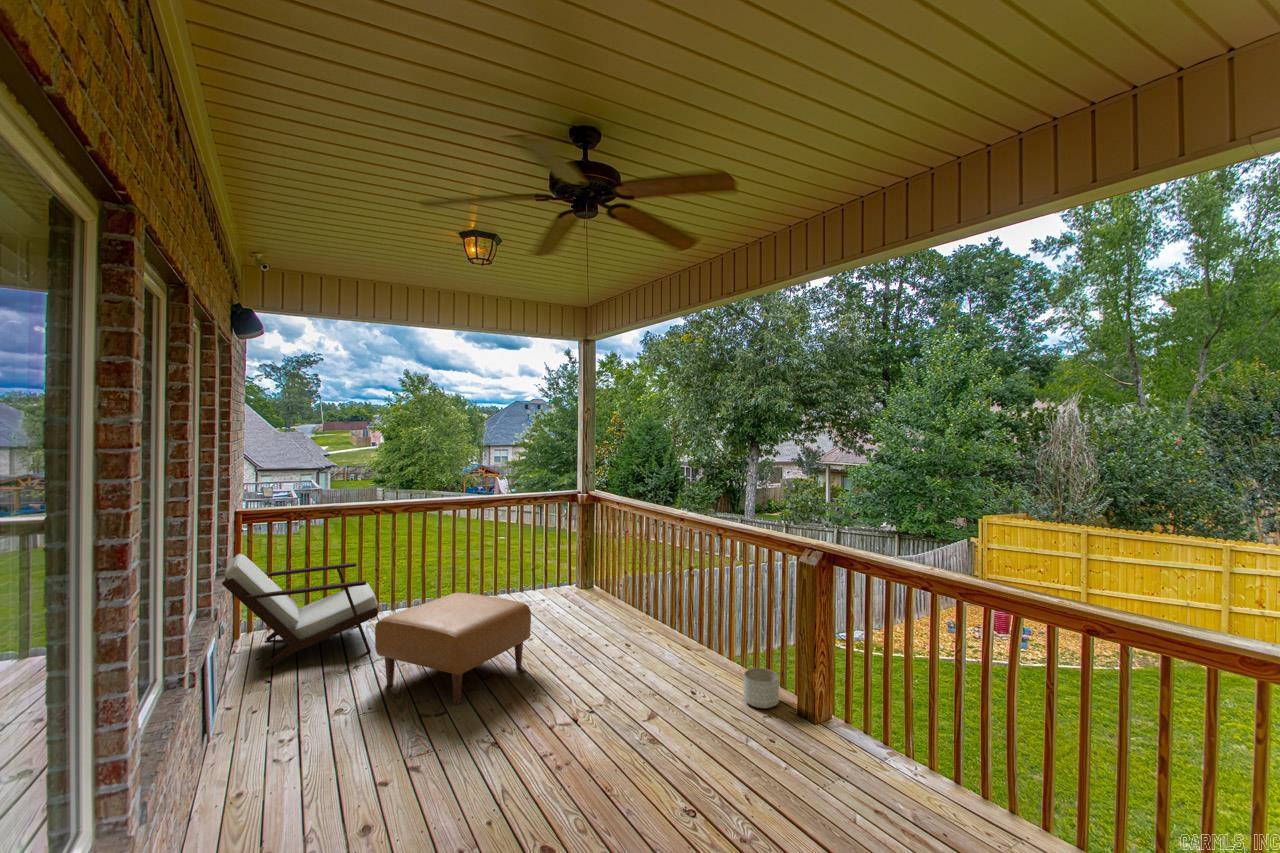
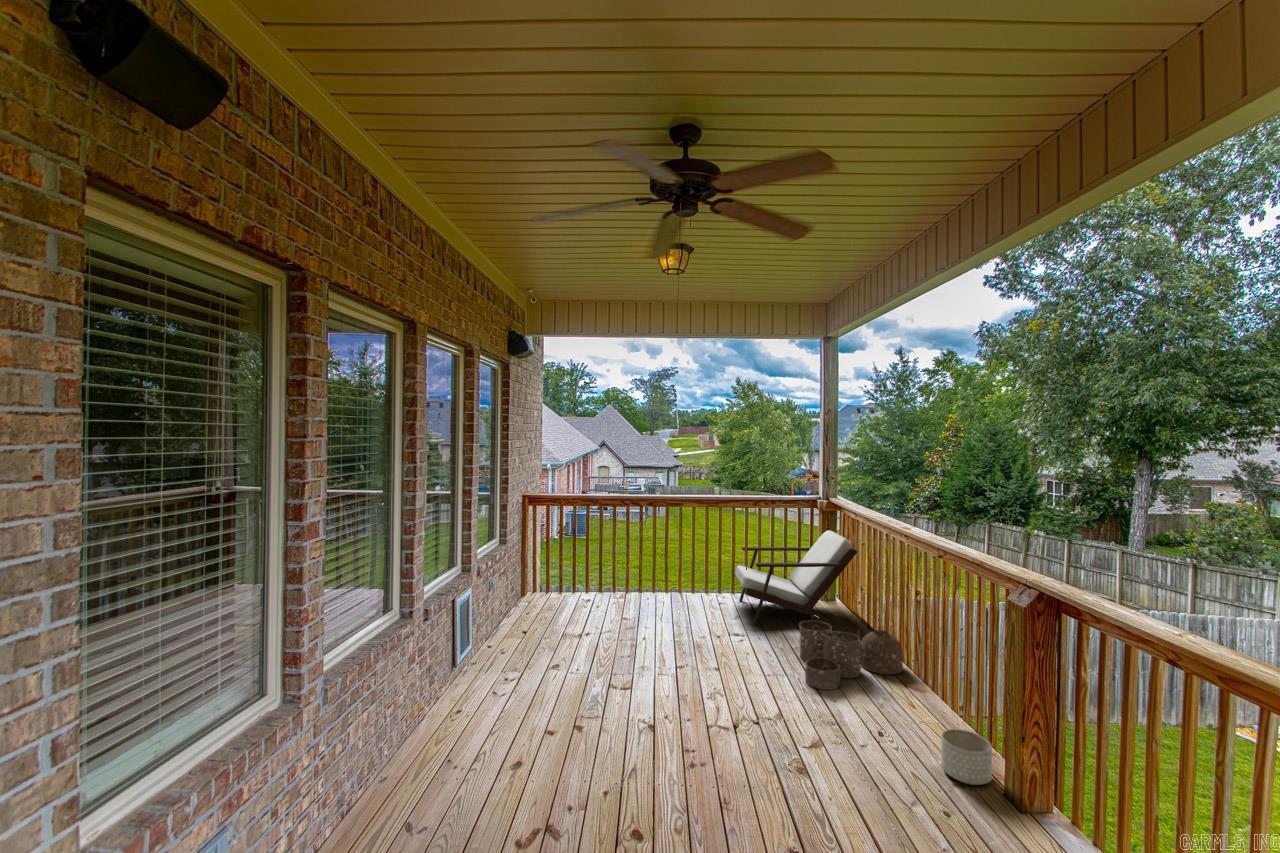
armchair: present [222,554,378,669] -> present [734,530,857,626]
ottoman: present [375,593,531,704] -> none [594,582,727,682]
woven basket: none [589,601,675,667] -> present [799,616,903,690]

